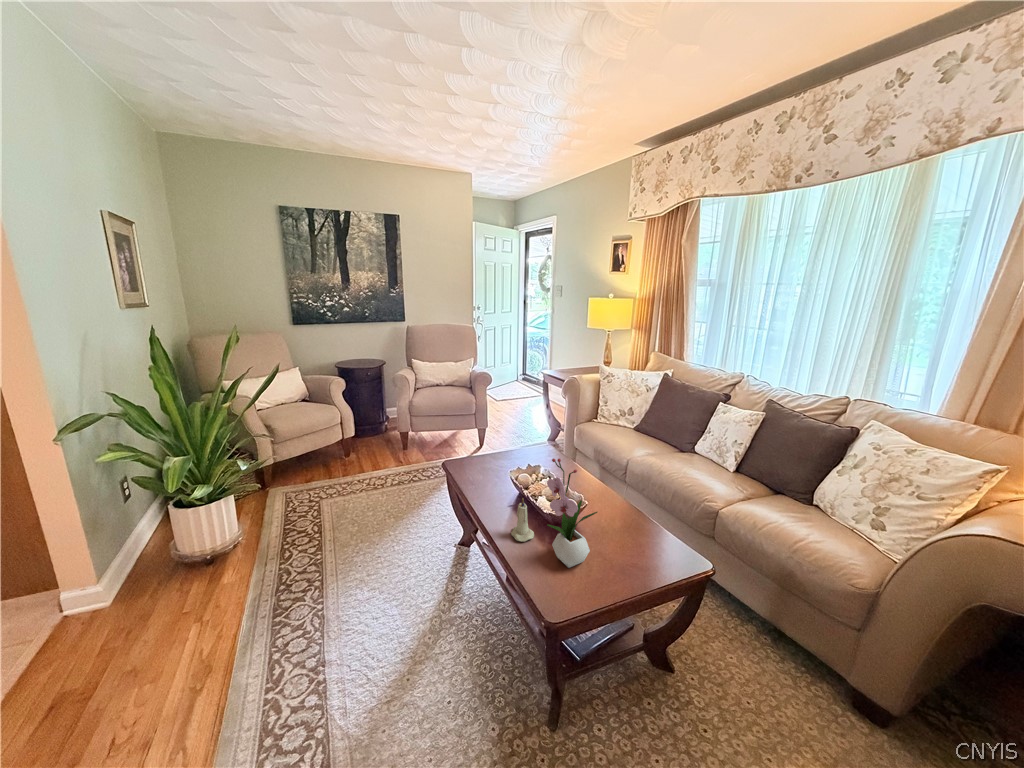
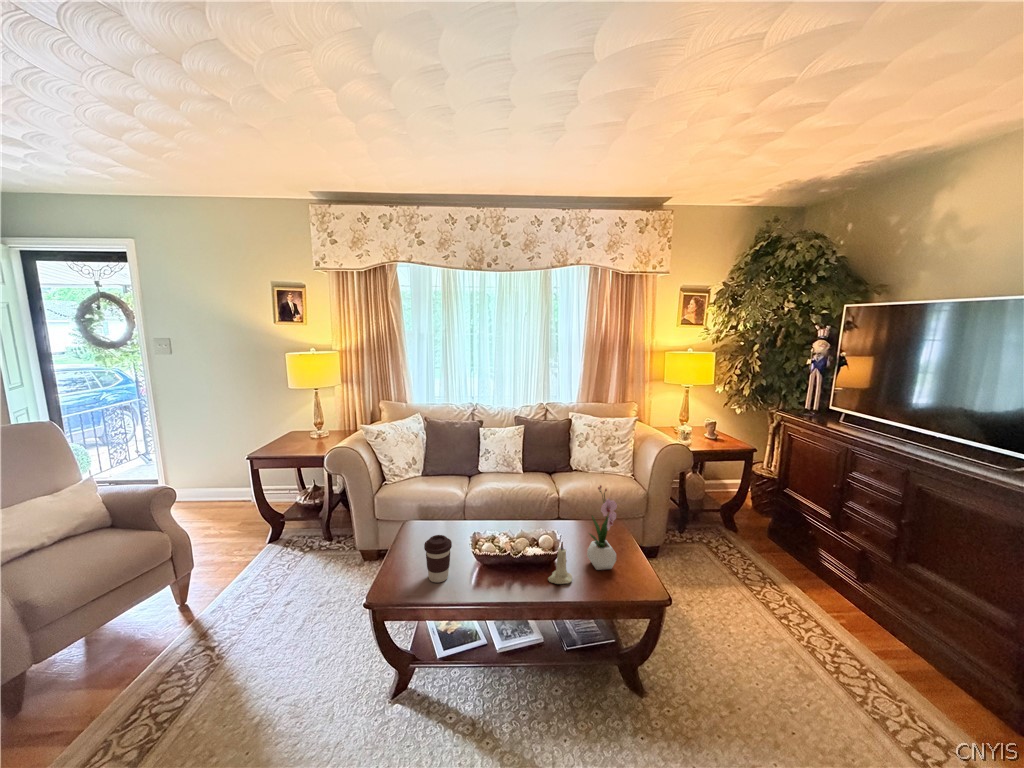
coffee cup: none [469,444,491,481] -> present [424,535,452,582]

